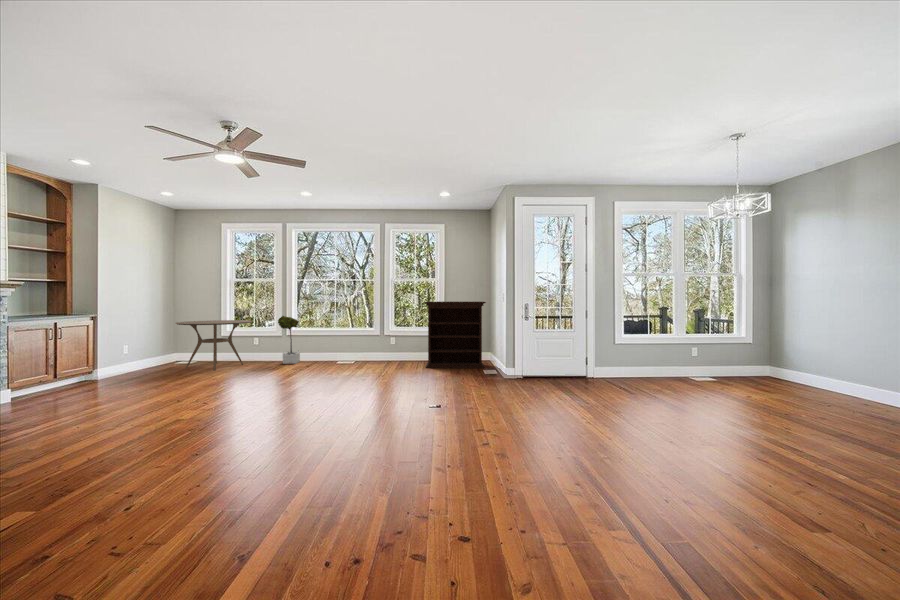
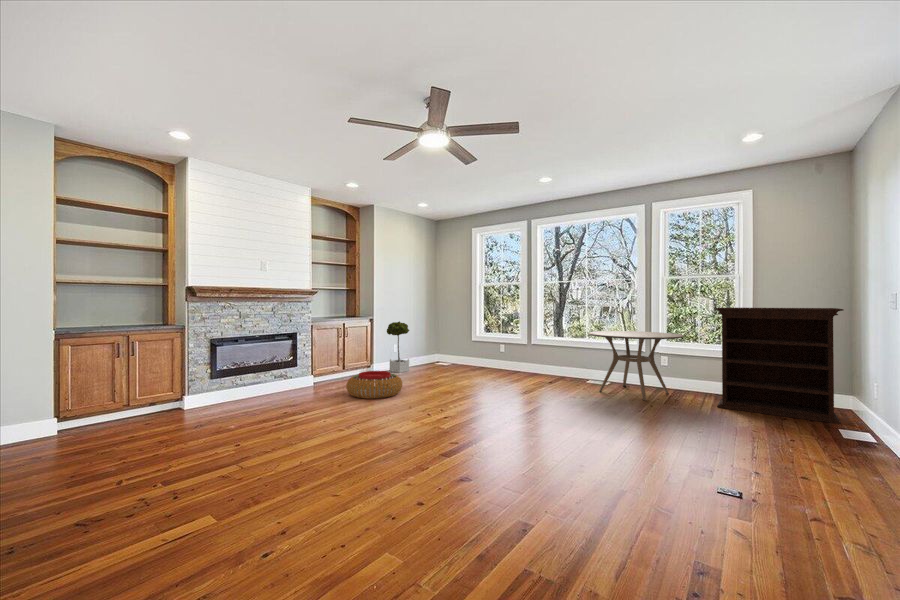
potted tree: present [278,316,300,364] -> present [387,321,409,373]
dining table: present [176,320,252,370] -> present [588,331,683,400]
pouf: none [79,371,157,402] -> present [346,371,402,399]

